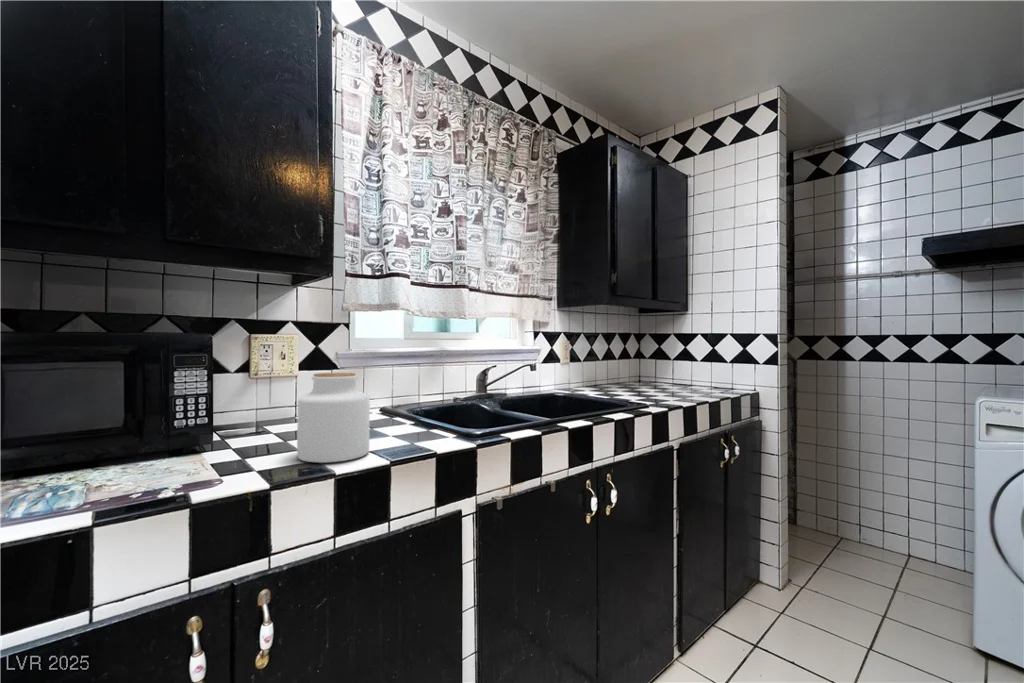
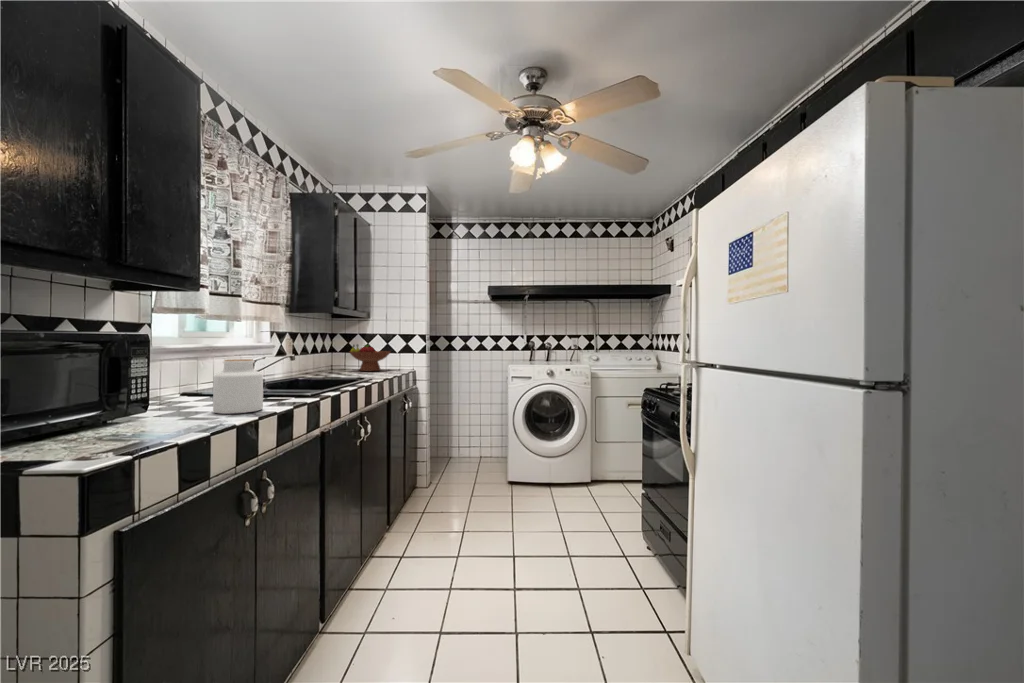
fruit bowl: none [651,348,714,388] -> present [350,344,390,371]

